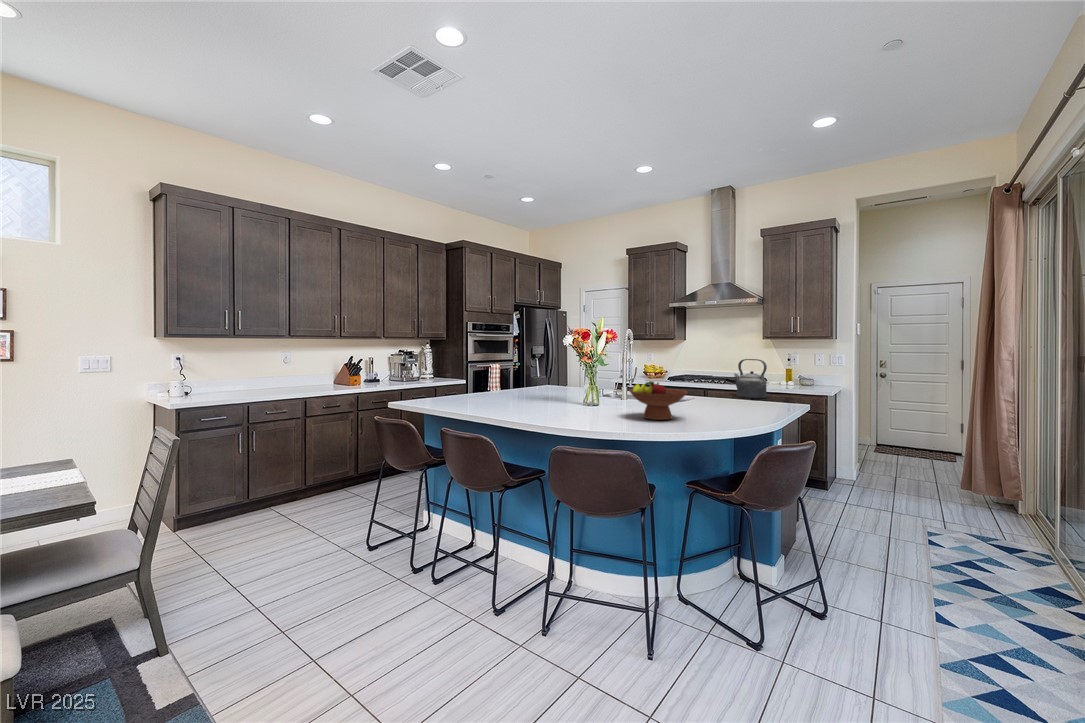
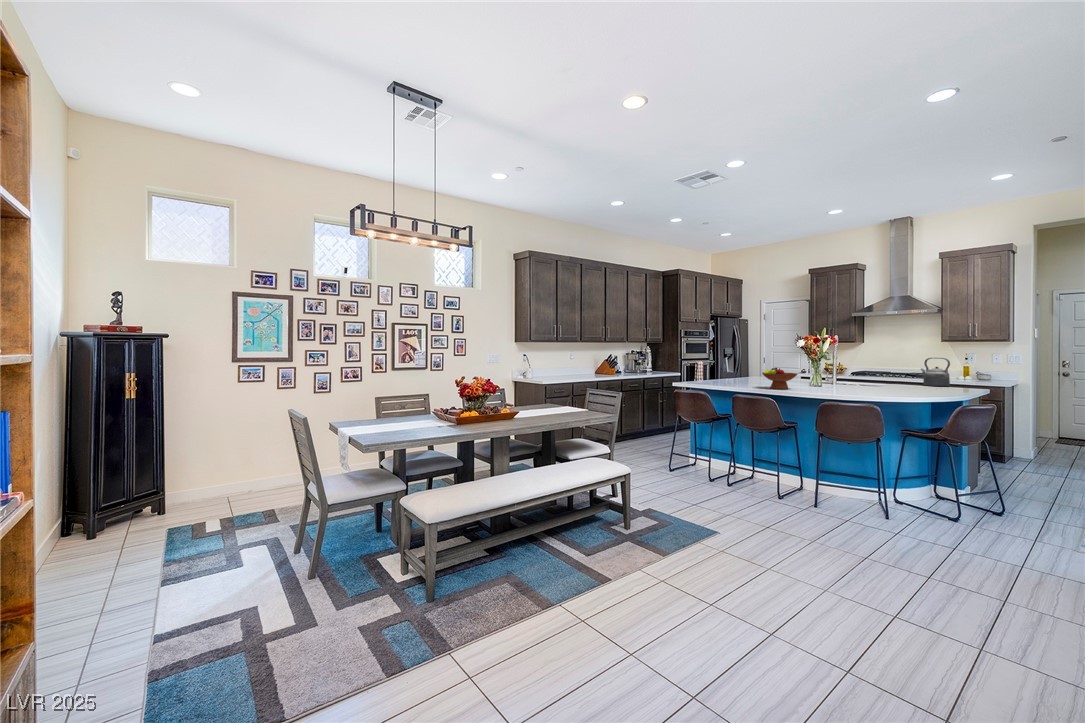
fruit bowl: present [629,381,687,420] -> present [762,368,797,389]

